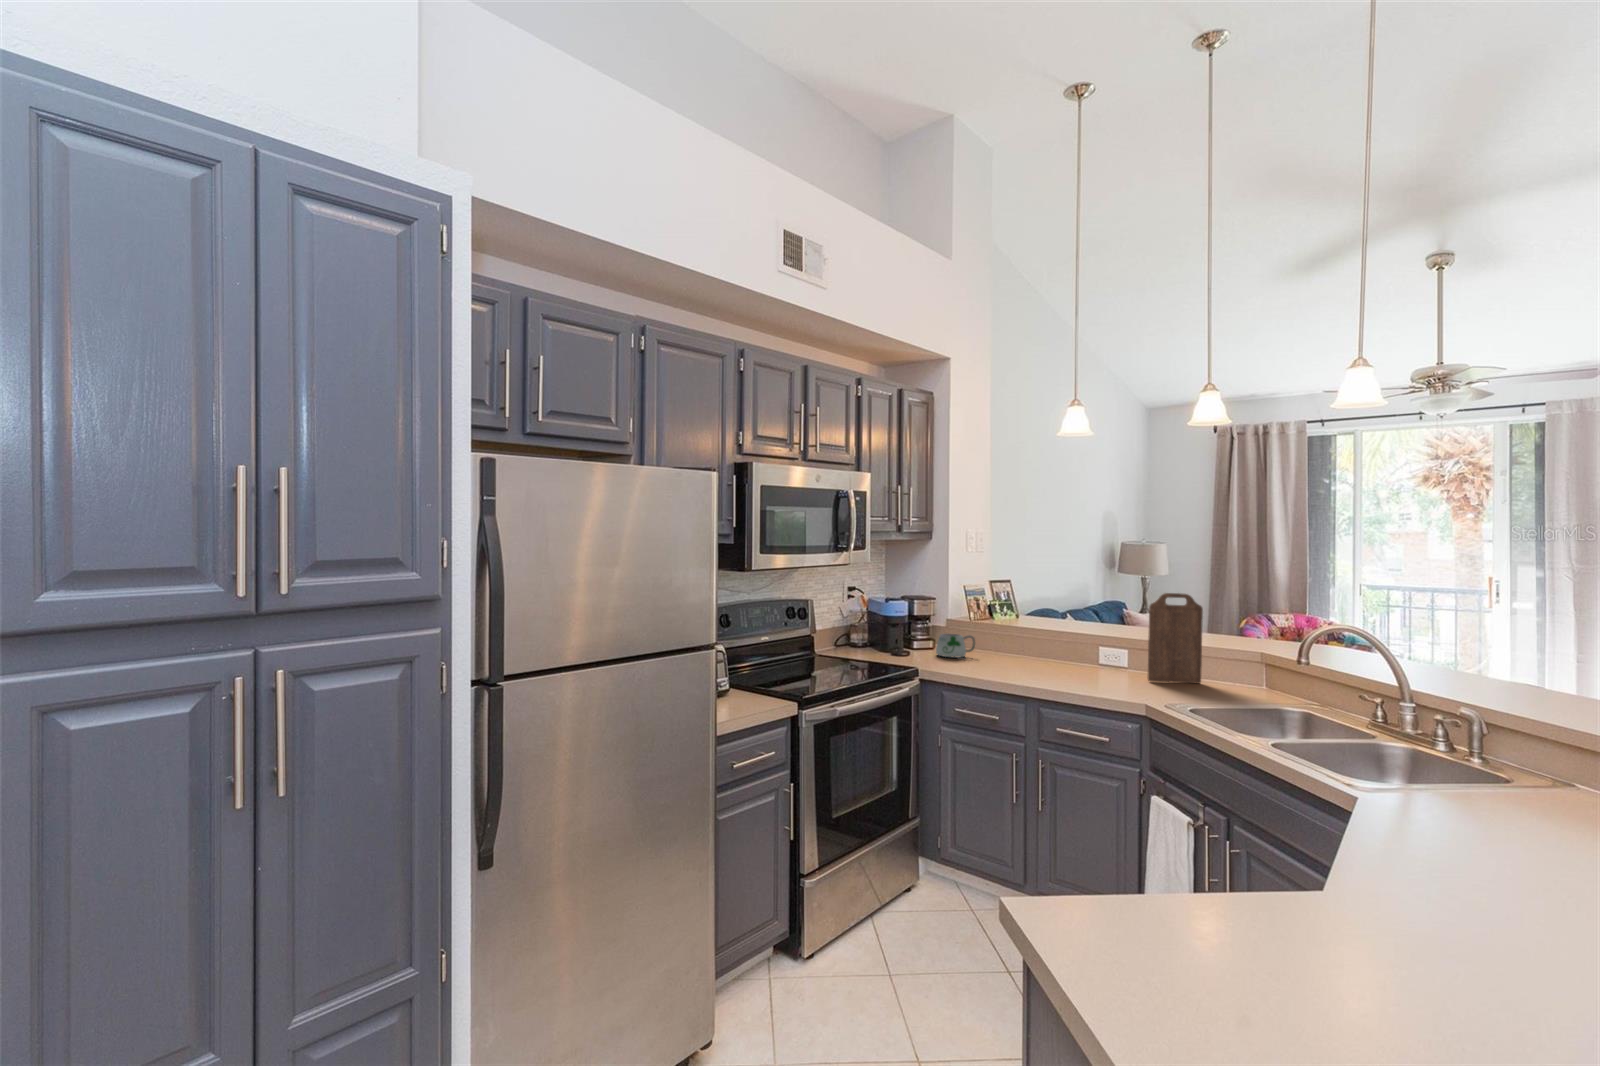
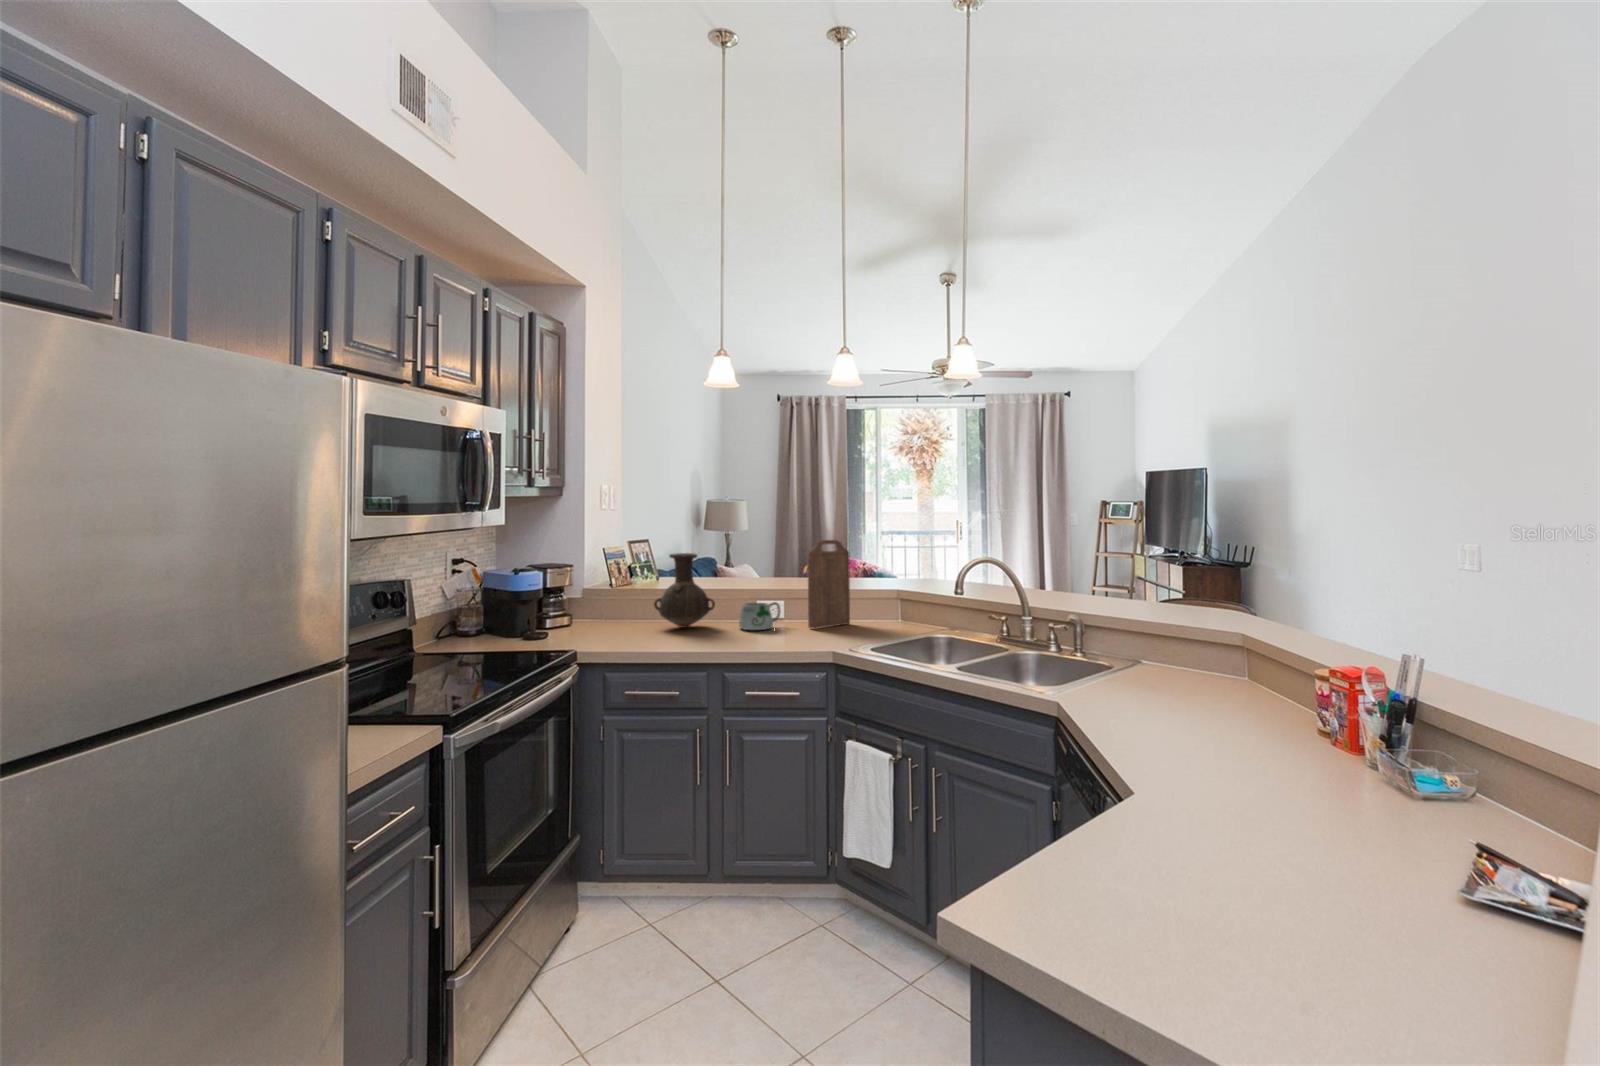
vase: none [999,595,1055,664] -> present [654,553,715,628]
mug: present [936,634,975,658] -> present [739,602,780,630]

